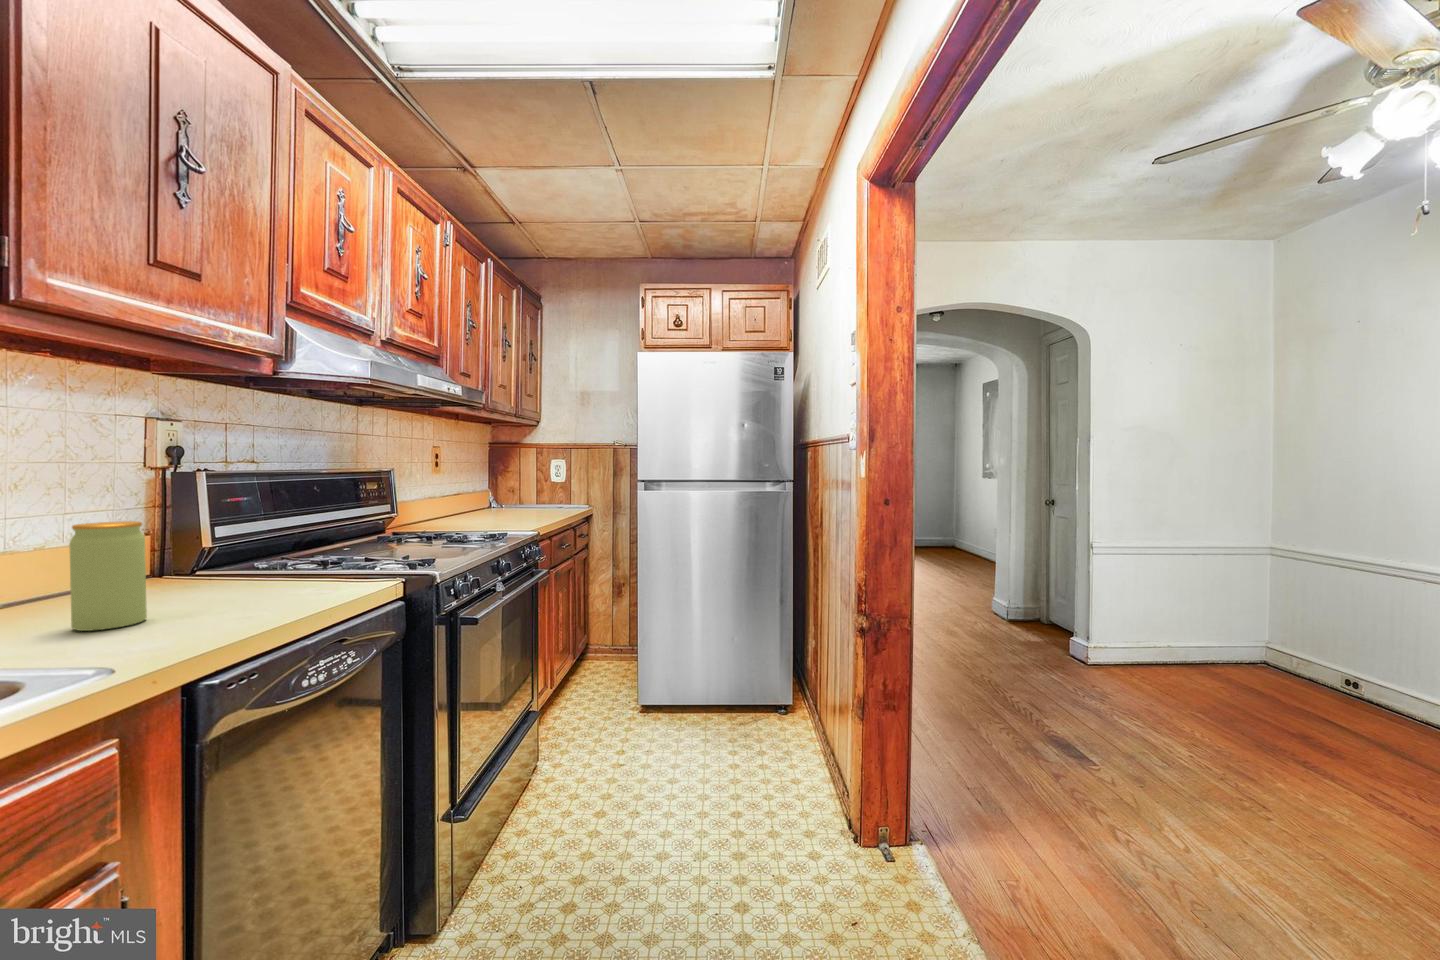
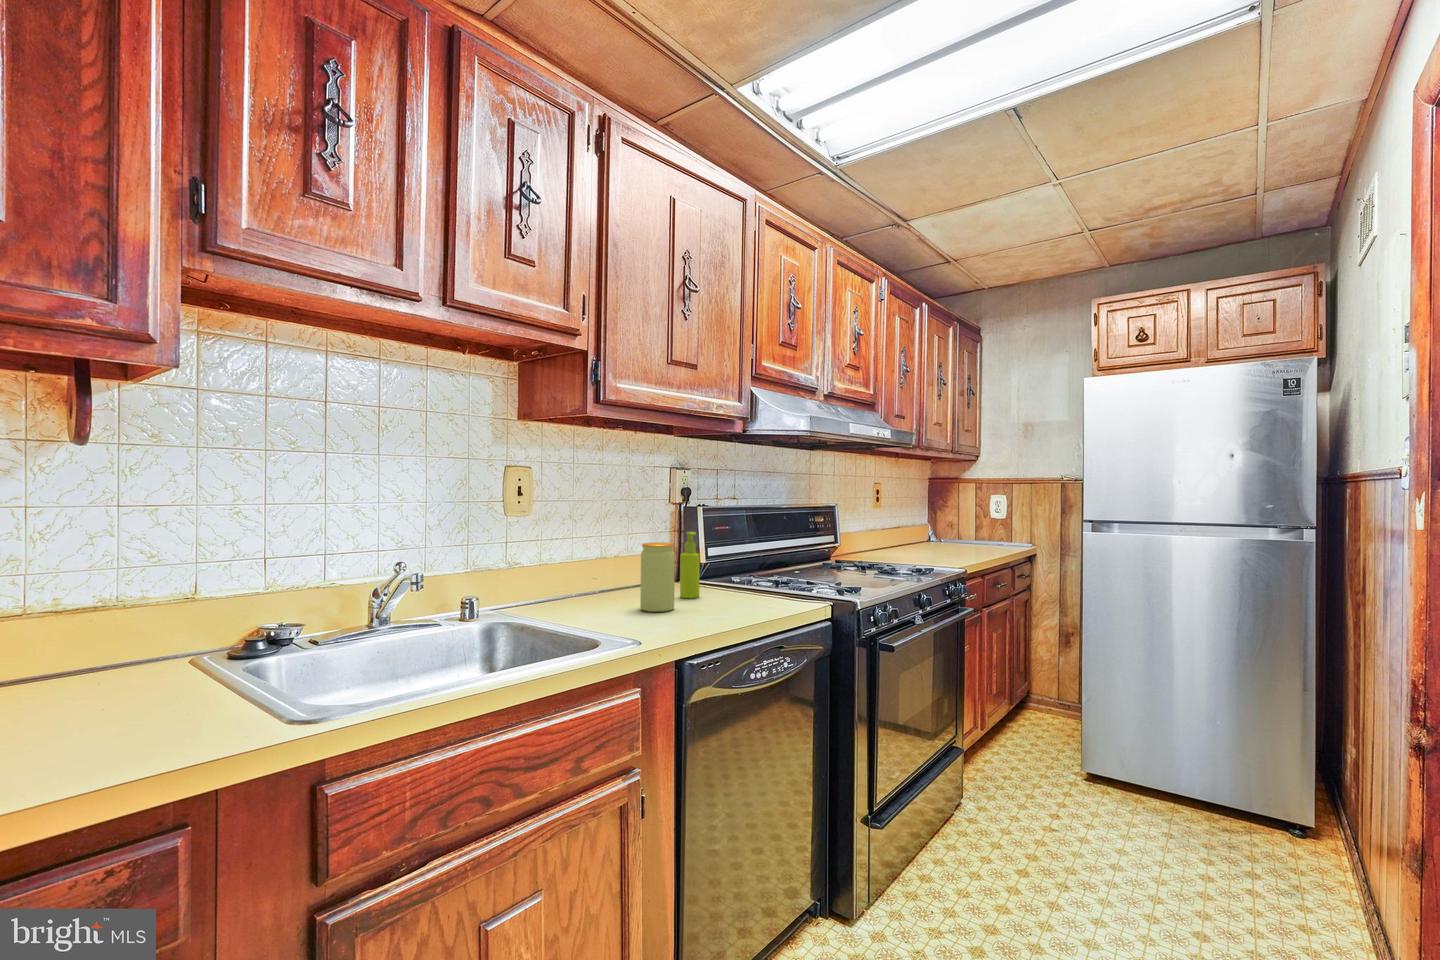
soap dispenser: none [154,505,193,602] -> present [680,532,700,598]

